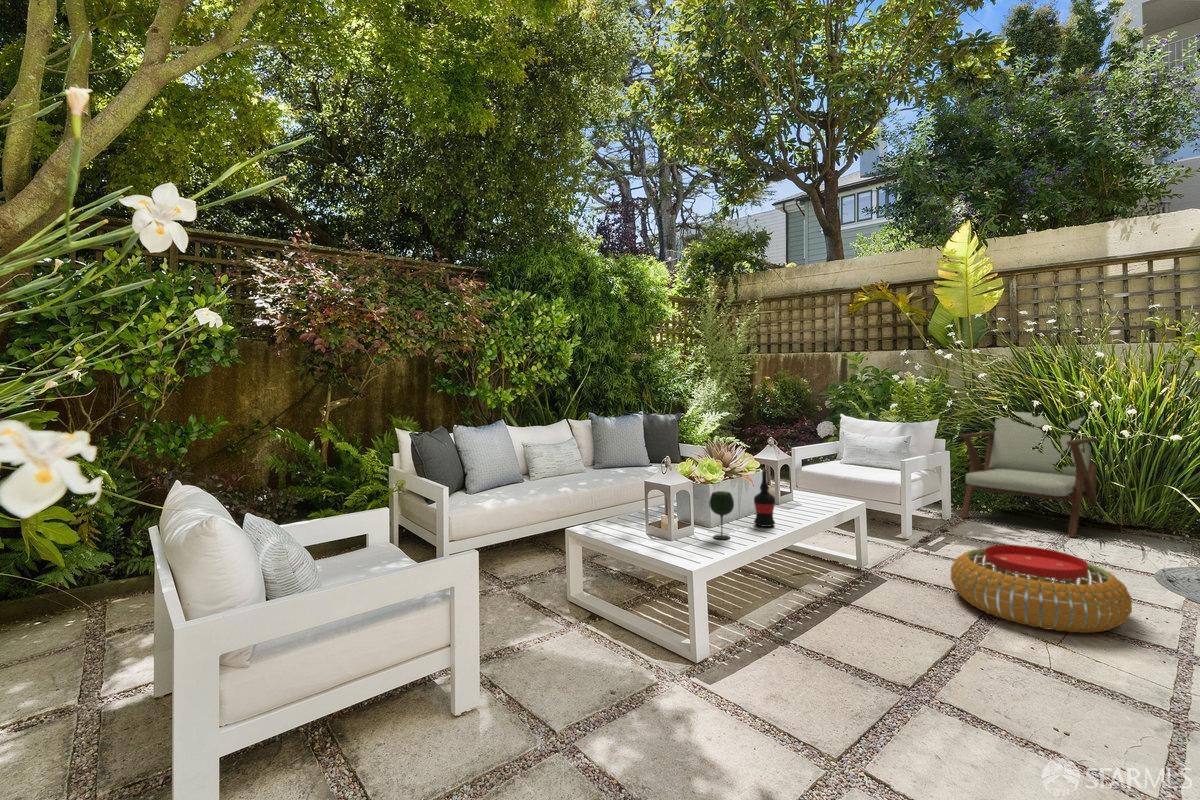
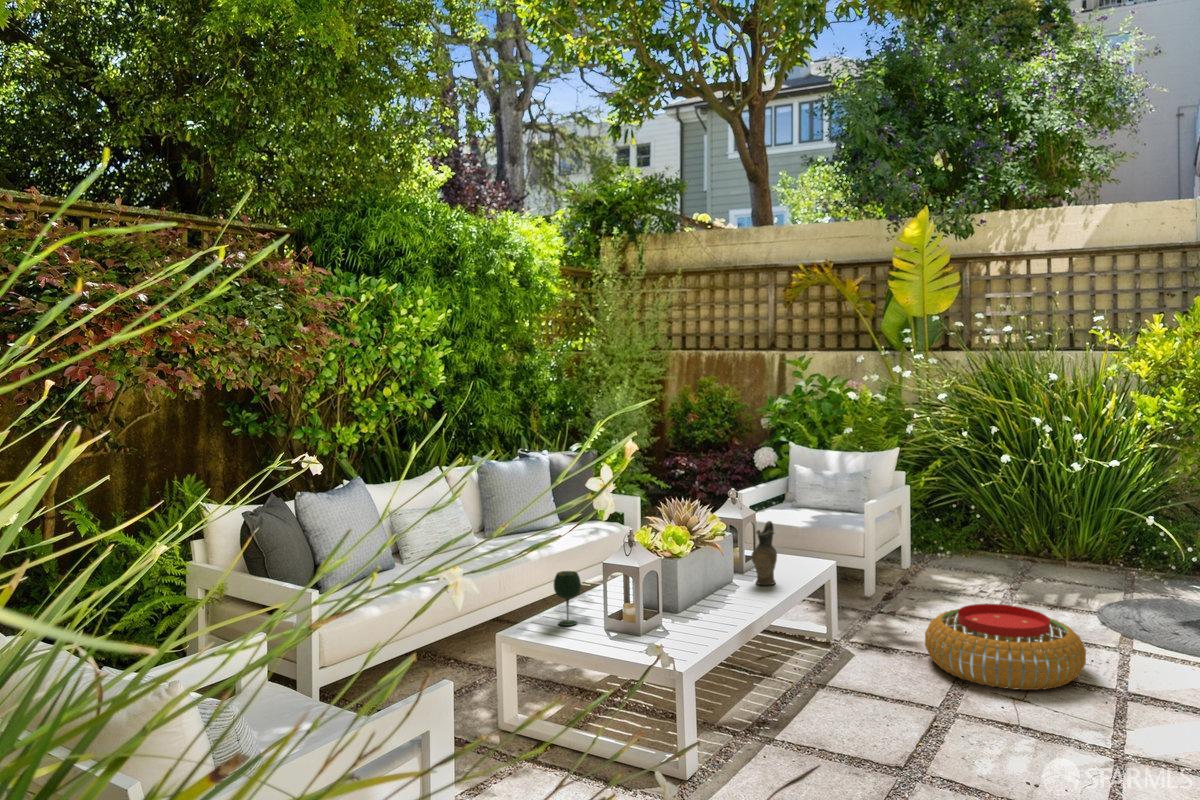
lounge chair: present [960,412,1104,537] -> none [923,438,1066,585]
ceramic pitcher: none [783,459,806,514] -> present [751,521,777,585]
wine bottle: present [754,469,775,527] -> none [726,538,750,605]
wine glass: present [709,491,734,539] -> present [554,571,581,626]

